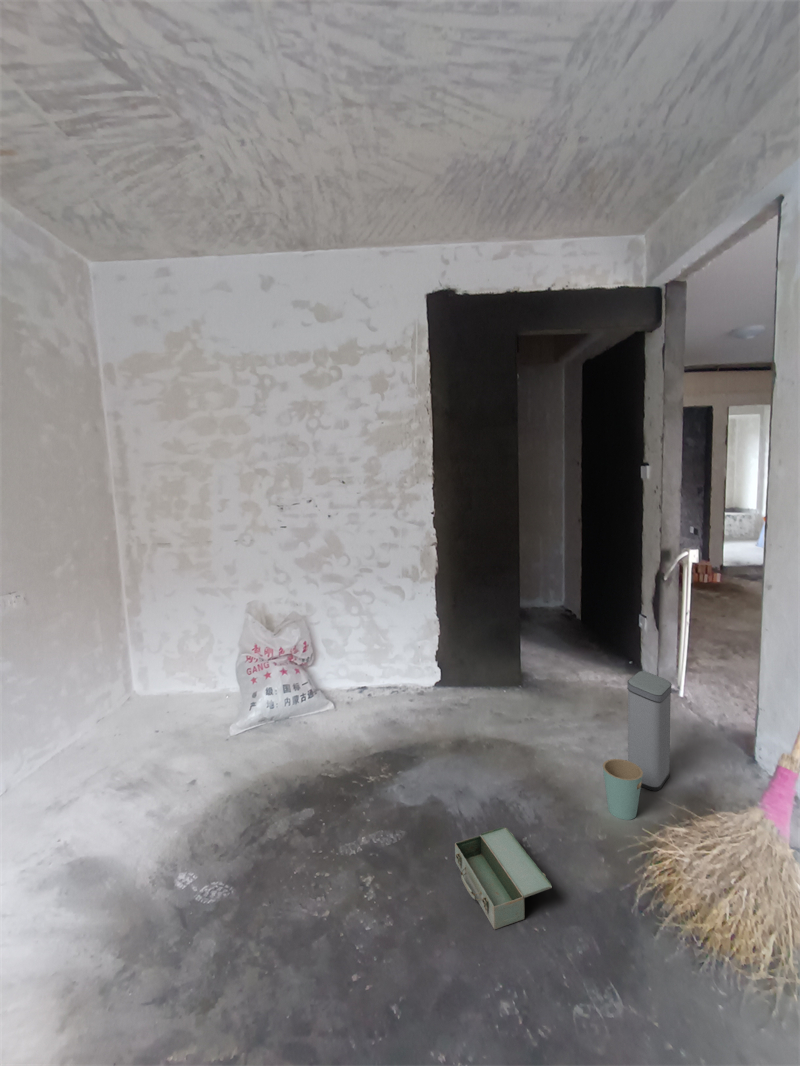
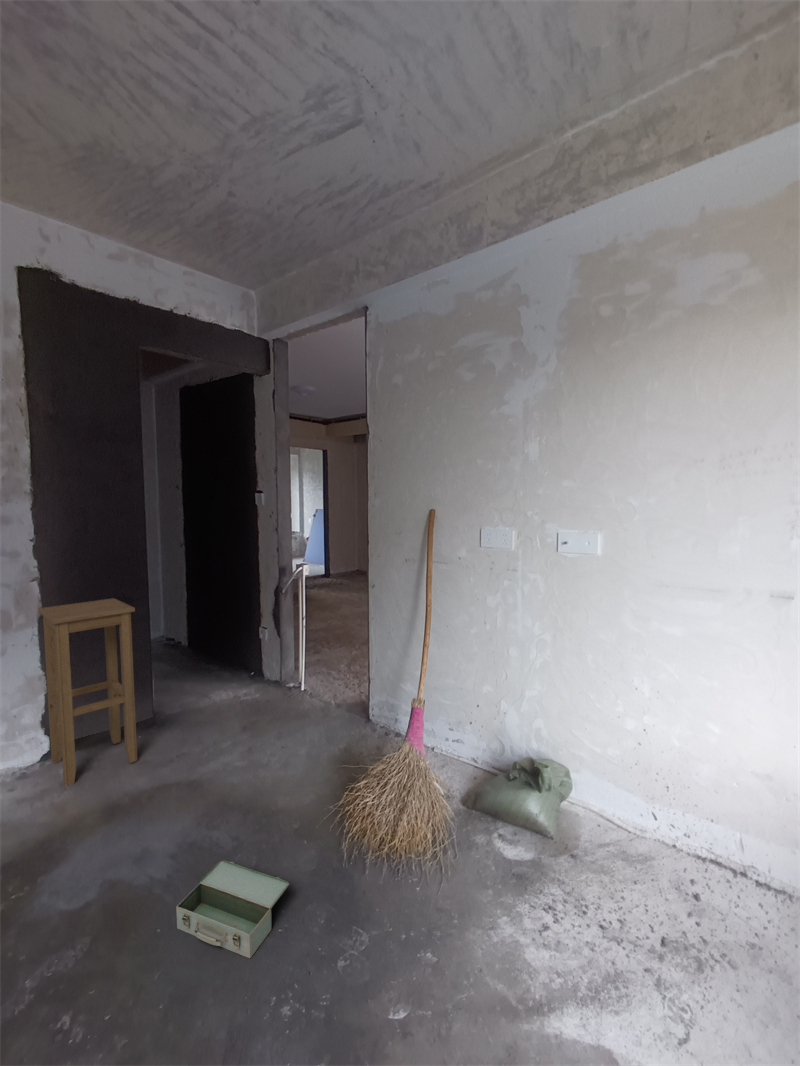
stool: none [432,565,493,710] -> present [39,598,138,786]
trash can: present [603,671,672,820] -> none [285,670,322,803]

